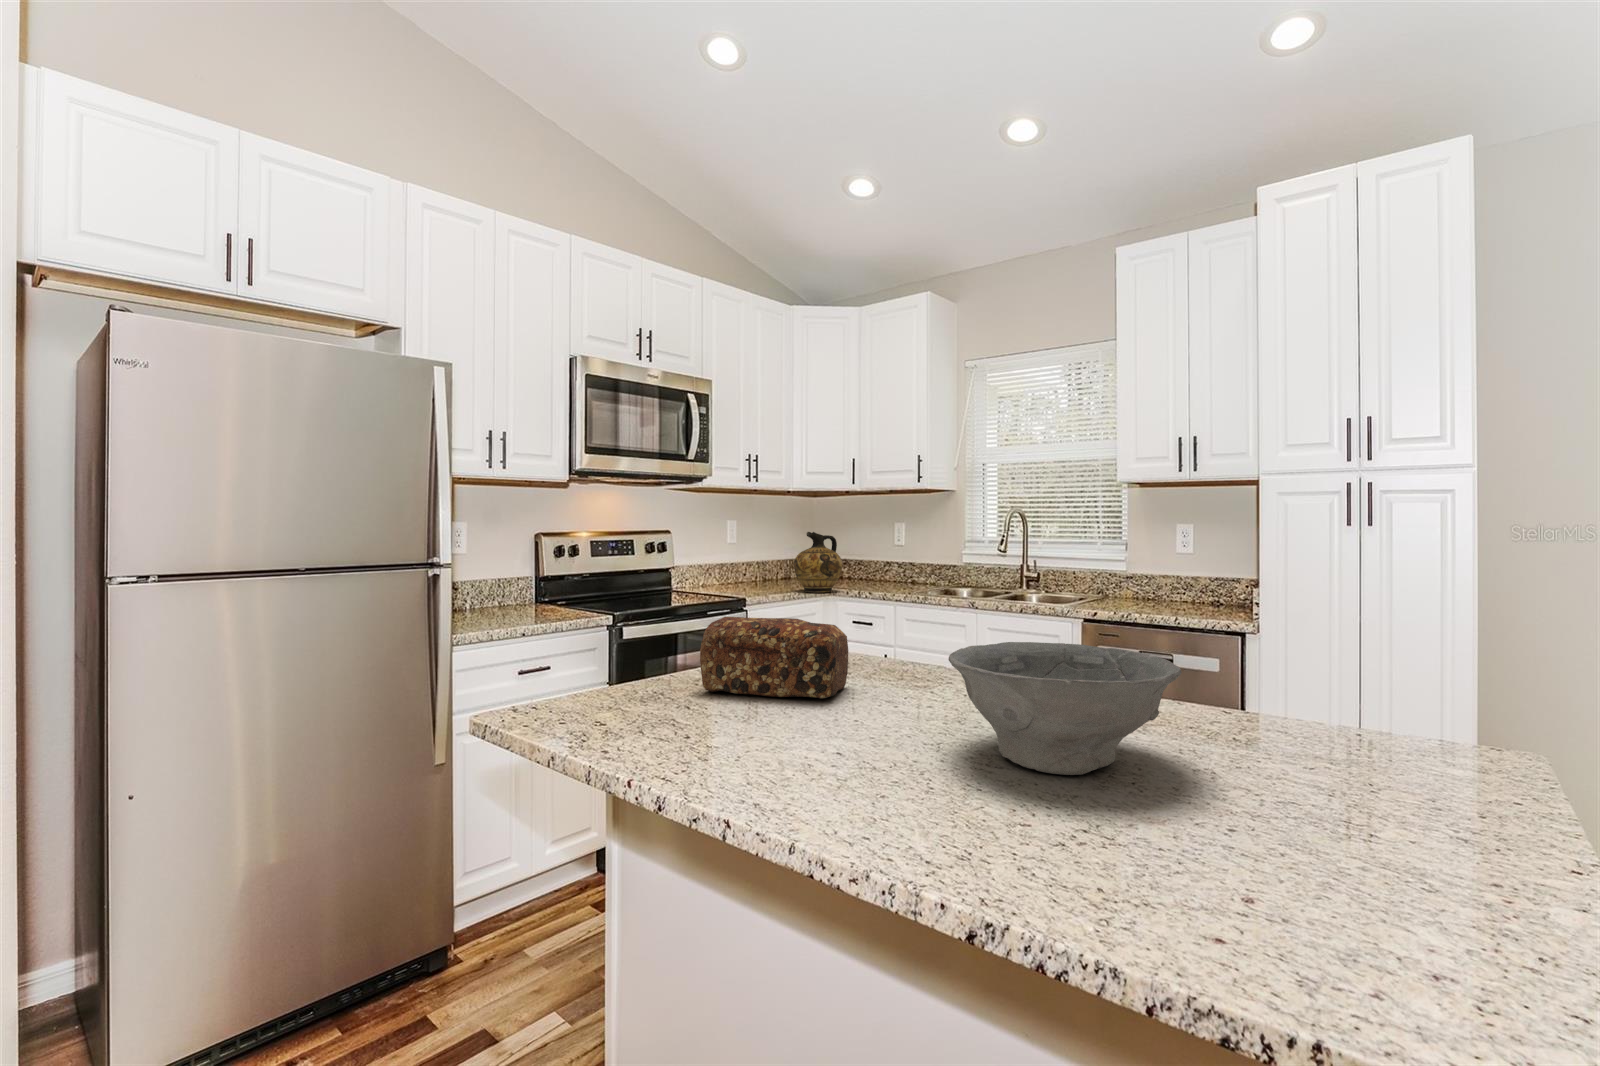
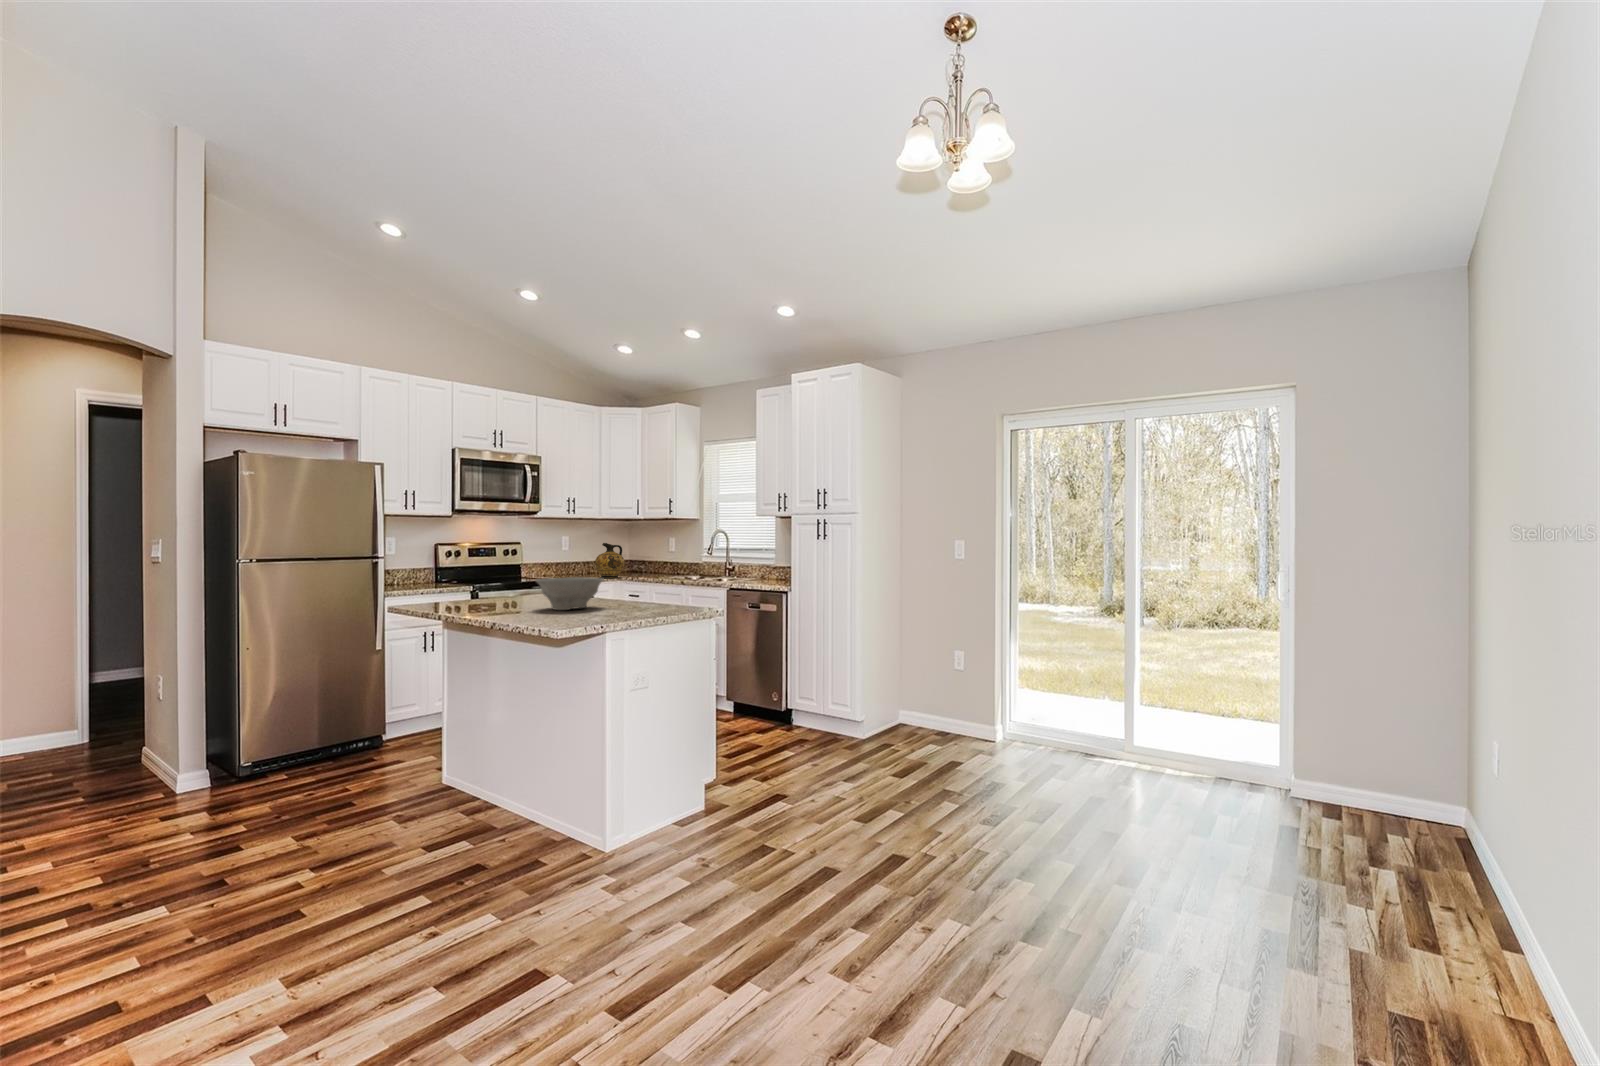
bread loaf: present [700,617,848,698] -> none [478,574,539,601]

